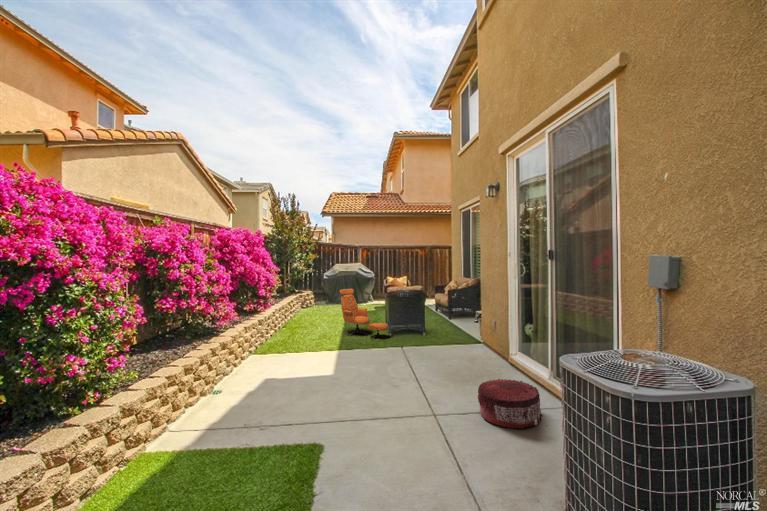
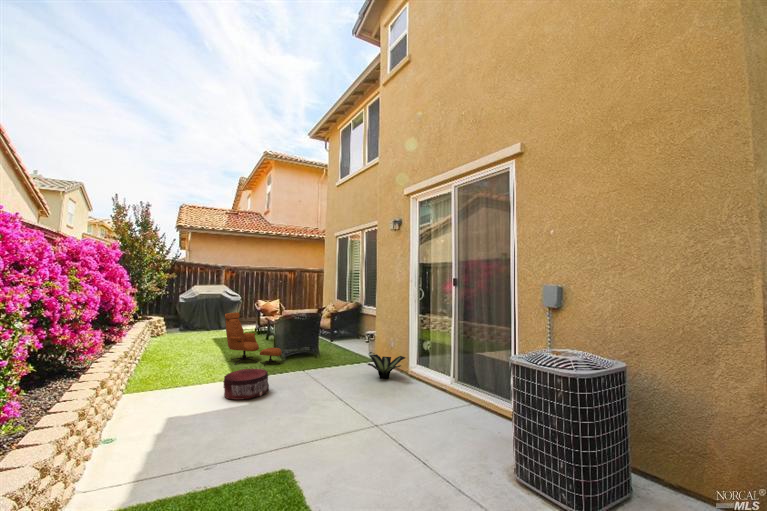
potted plant: none [457,336,506,364] -> present [368,354,405,379]
pouf: present [478,379,542,429] -> present [223,368,269,400]

